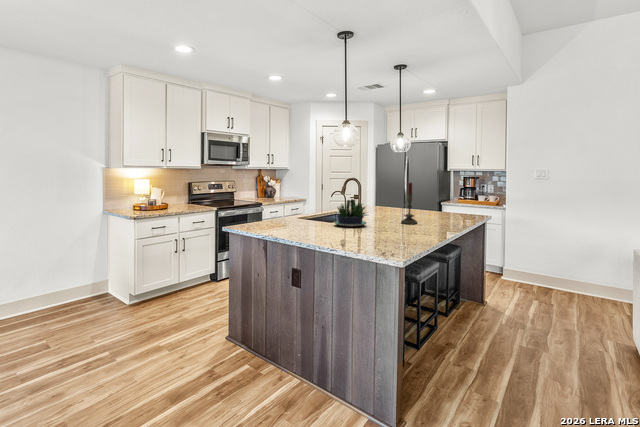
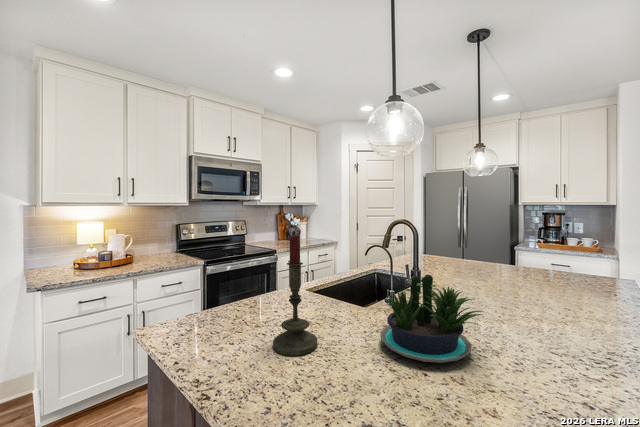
candle: present [401,183,417,224] -> present [273,232,317,356]

